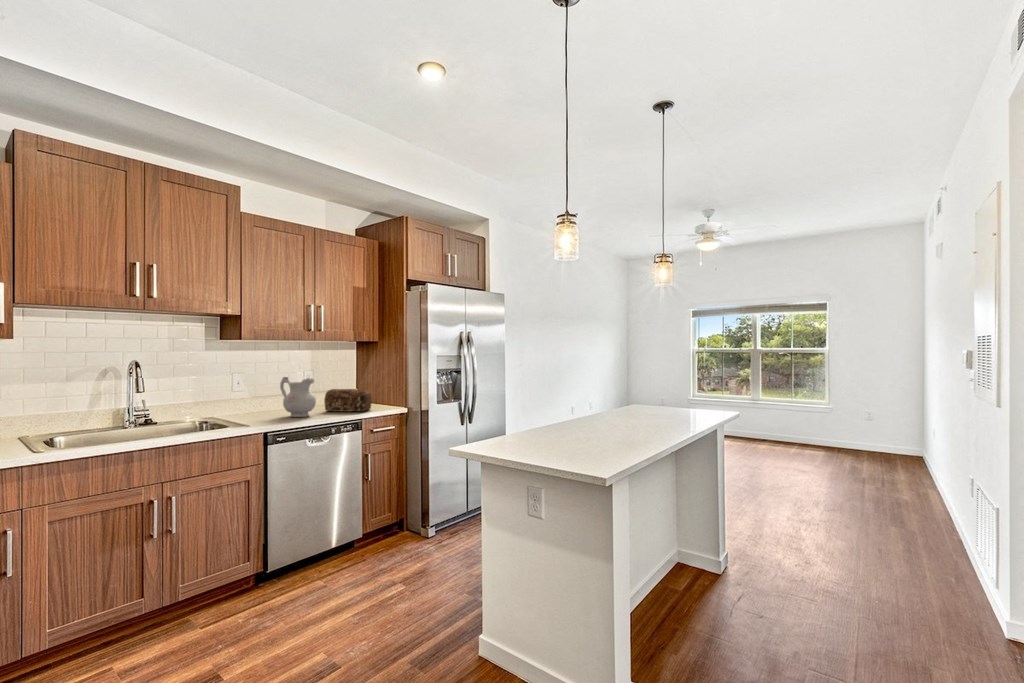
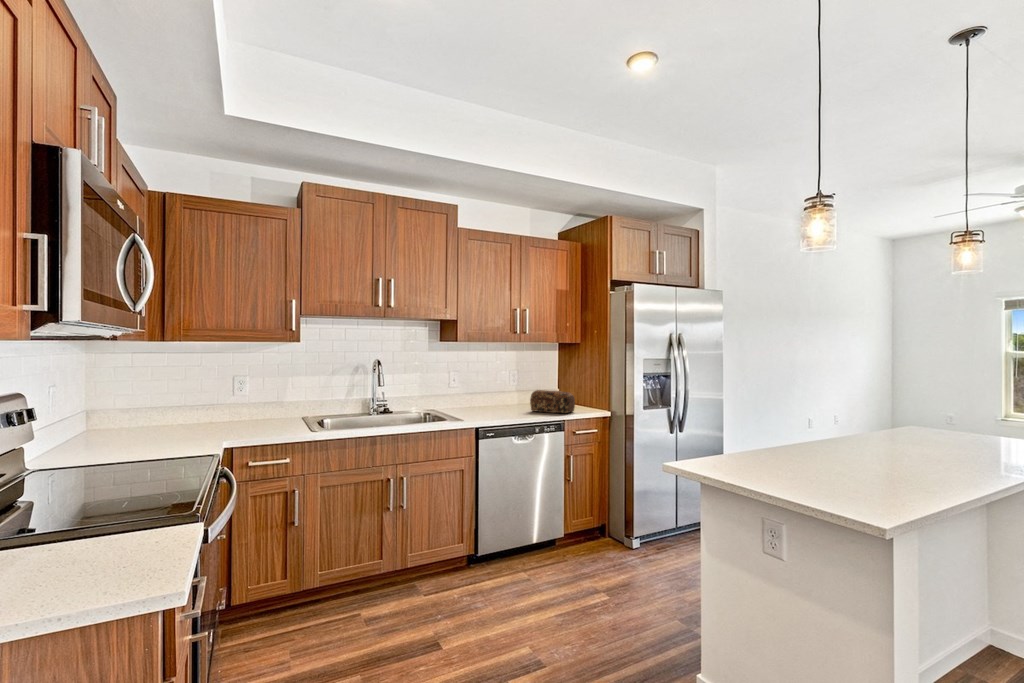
ceramic pitcher: present [280,377,316,417] -> none [491,377,522,416]

